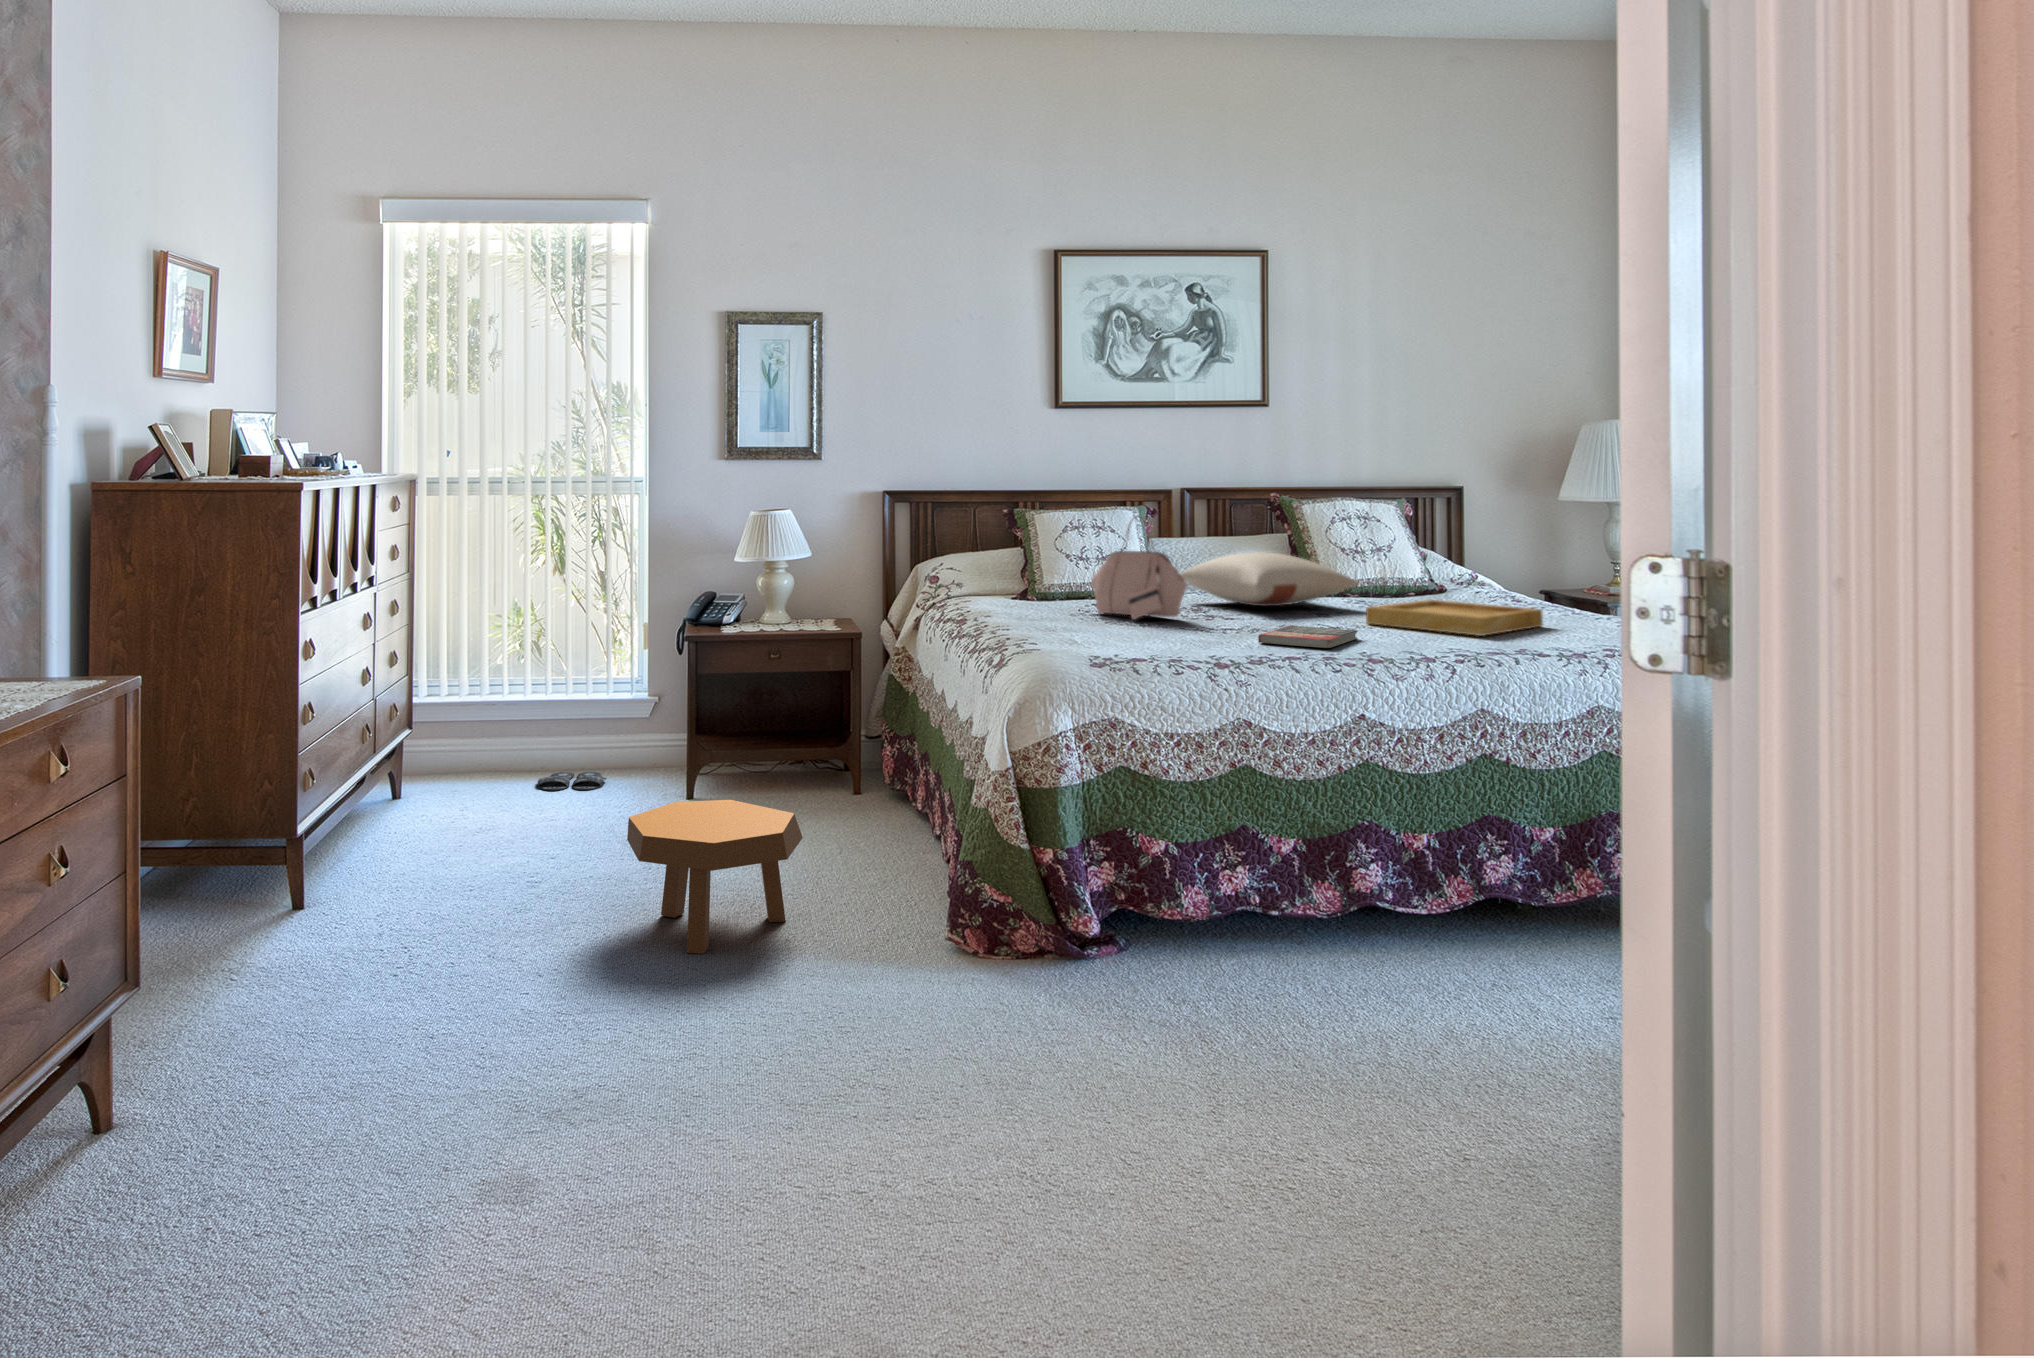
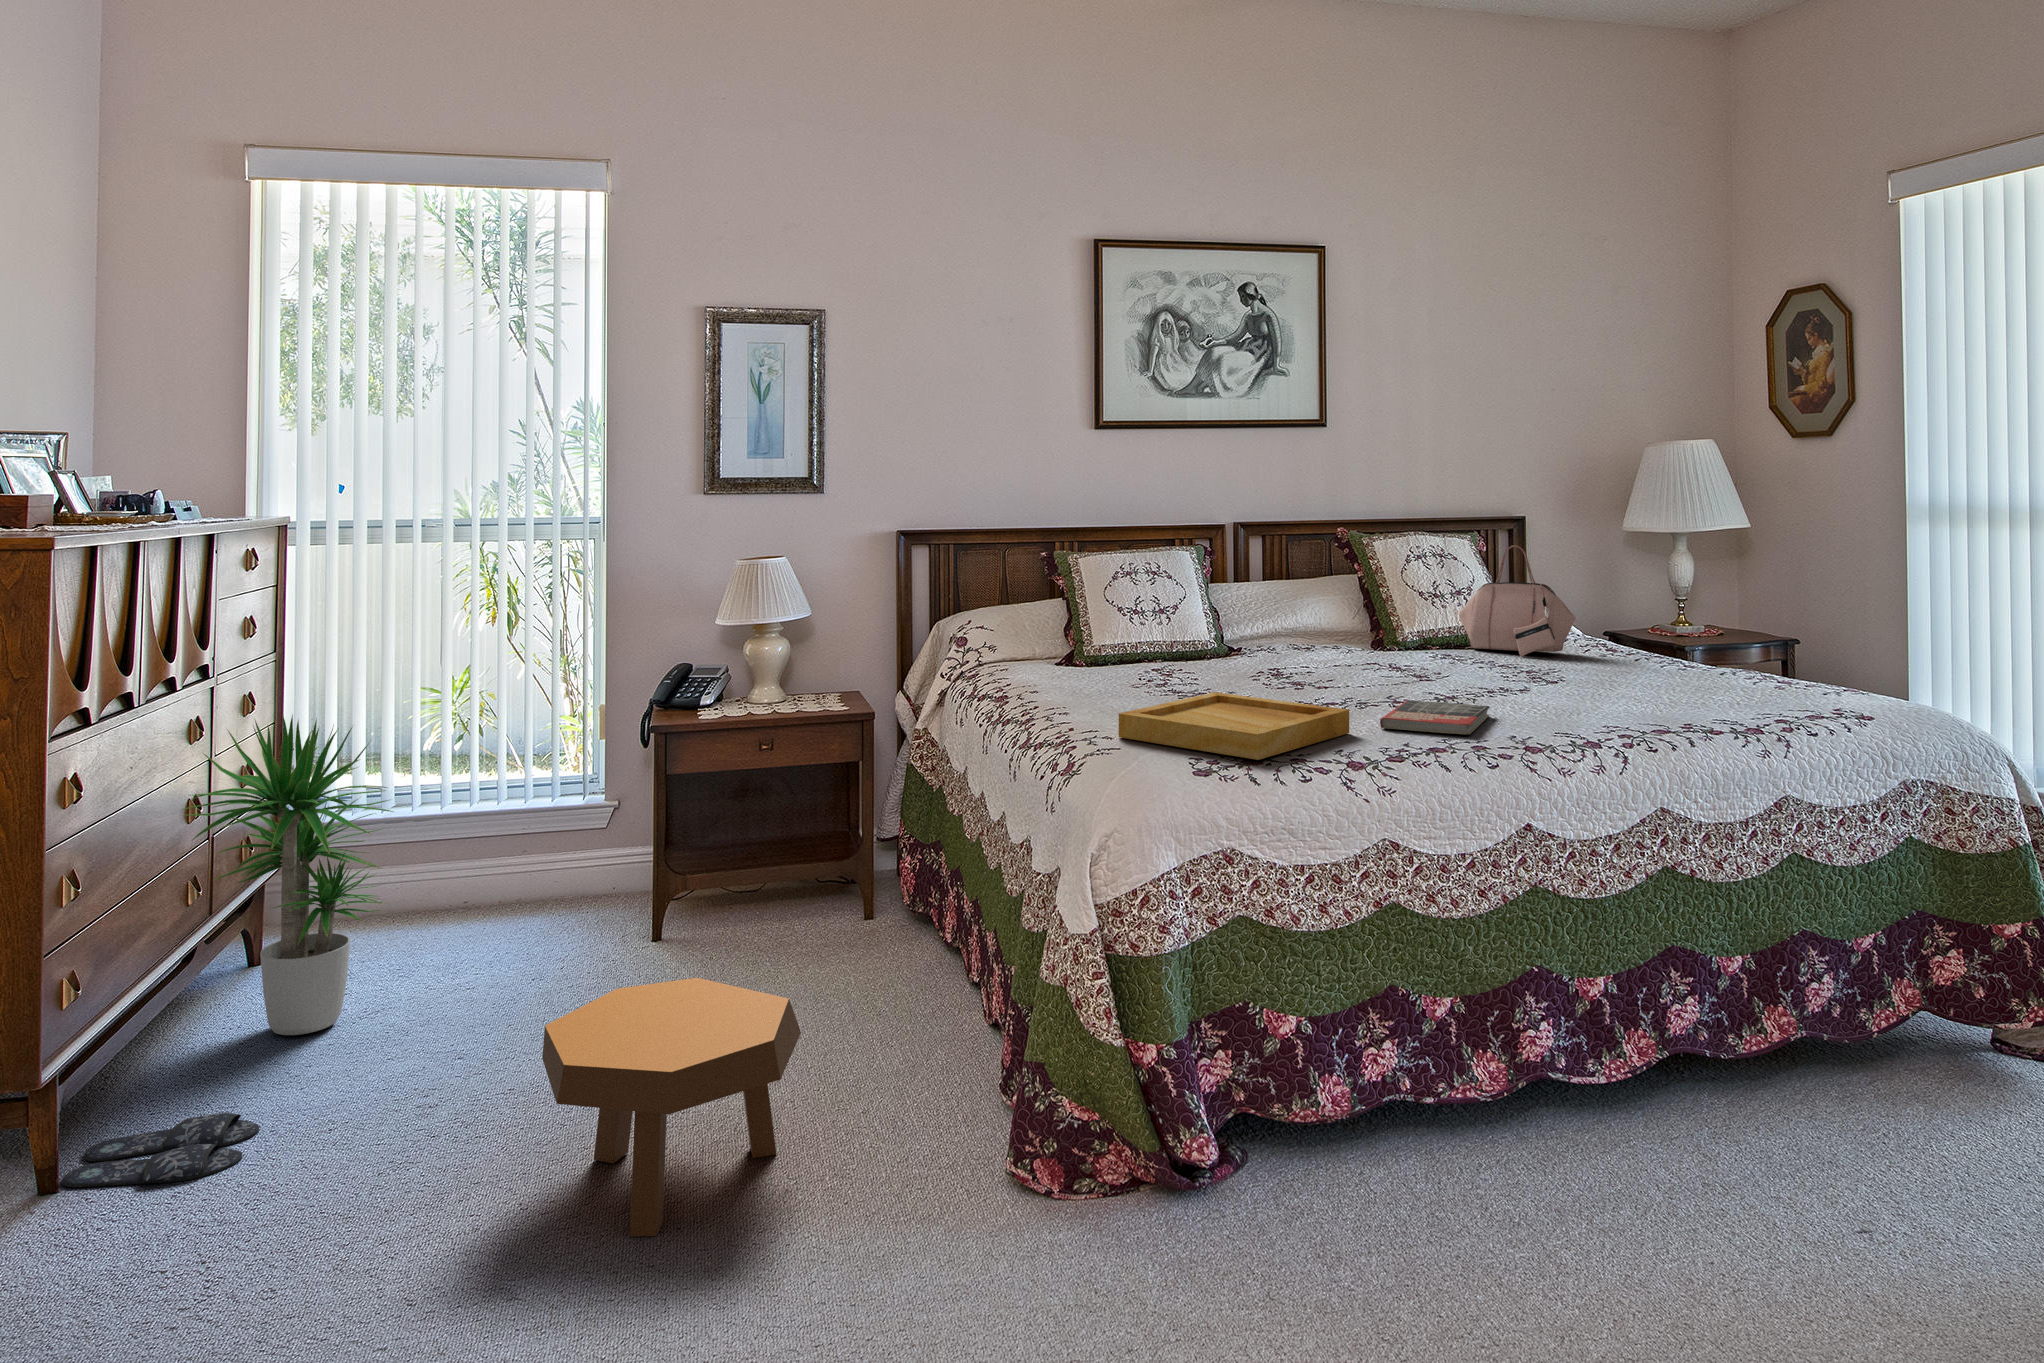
handbag: present [1091,523,1187,620] -> present [1459,545,1576,656]
pillow: present [1180,552,1358,606] -> none [1254,602,1460,667]
tray: present [1366,599,1543,636] -> present [1119,692,1349,760]
potted plant: none [377,611,520,840] -> present [183,715,393,1035]
slippers: present [538,772,607,791] -> present [62,1113,259,1187]

